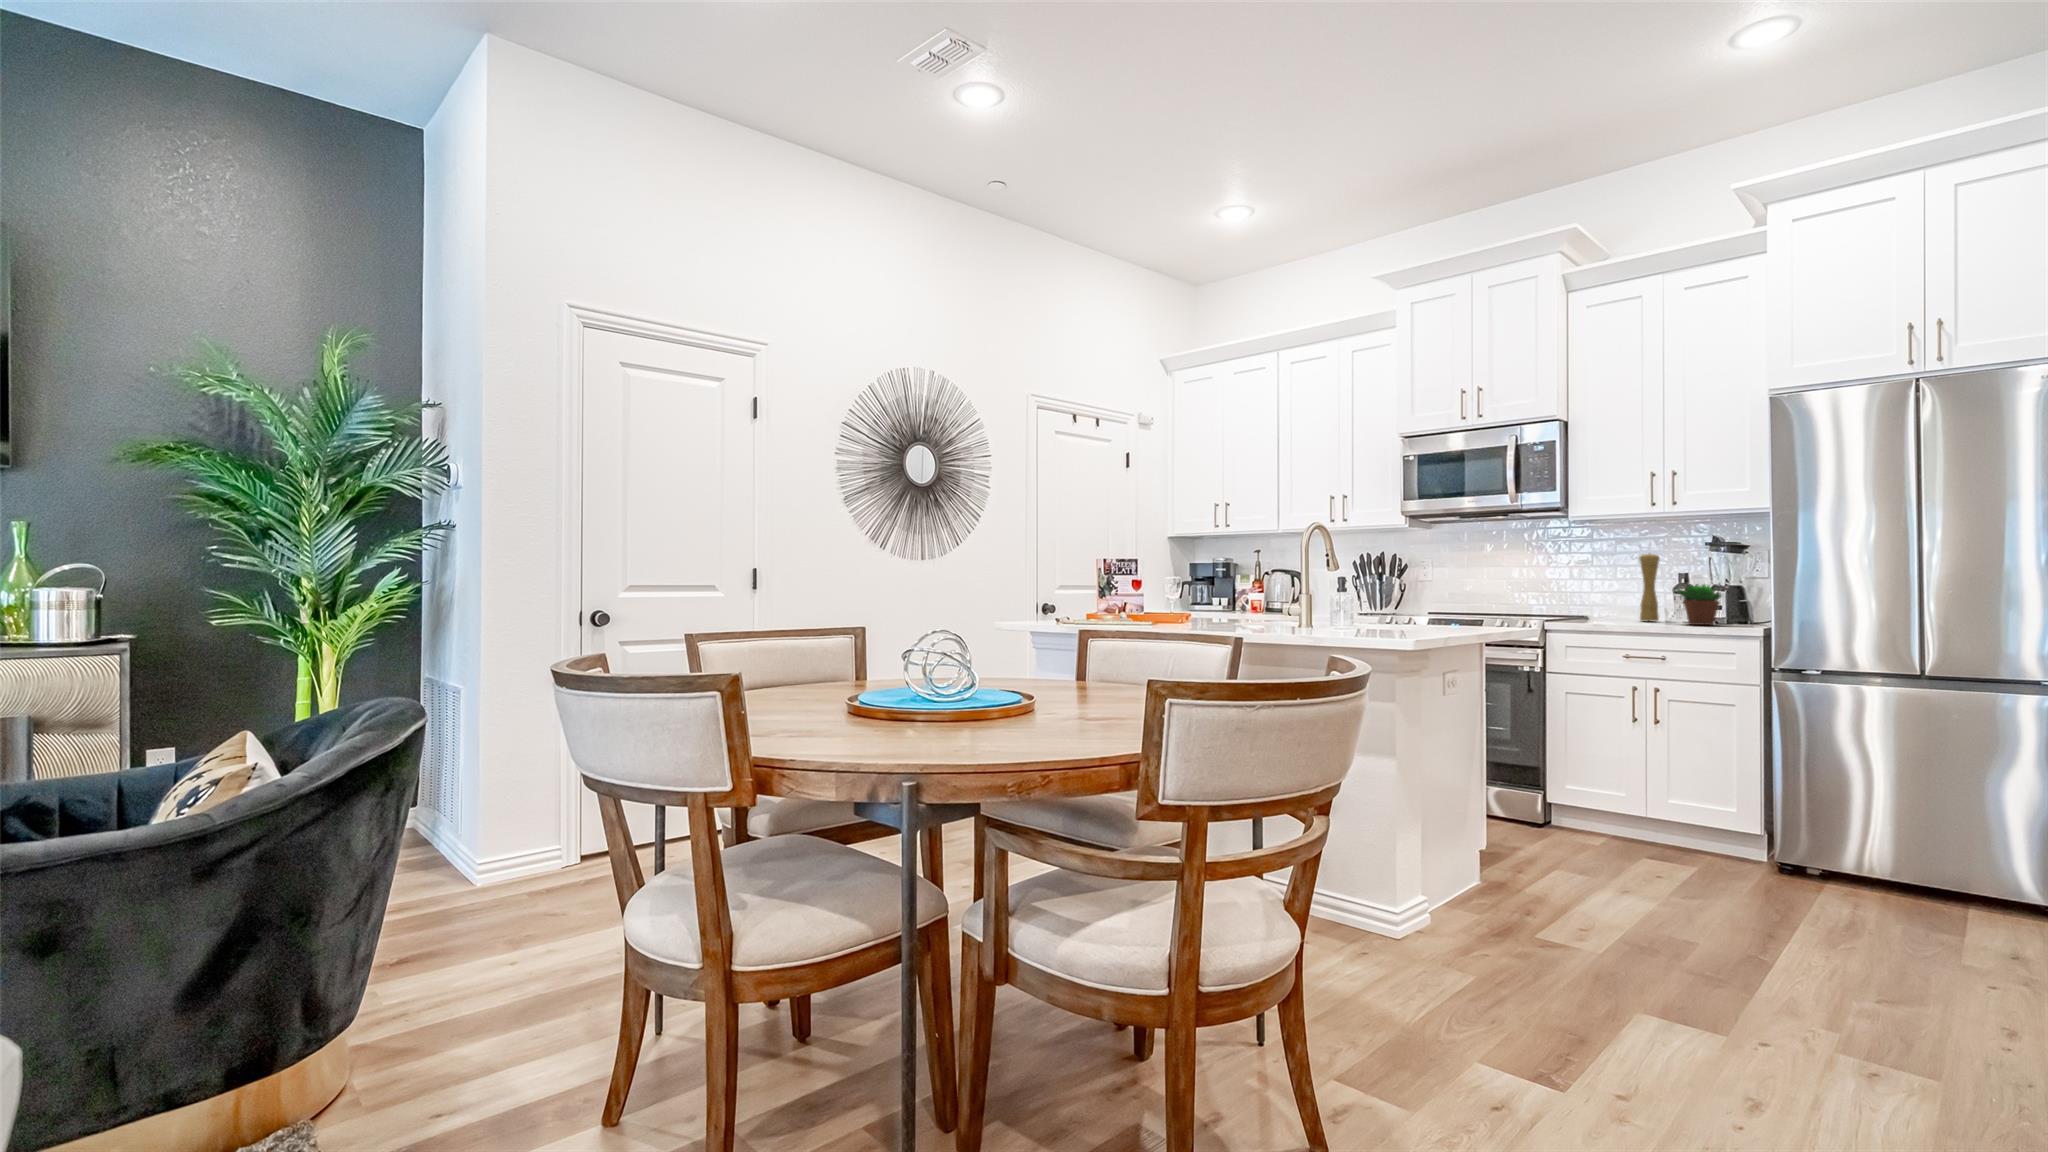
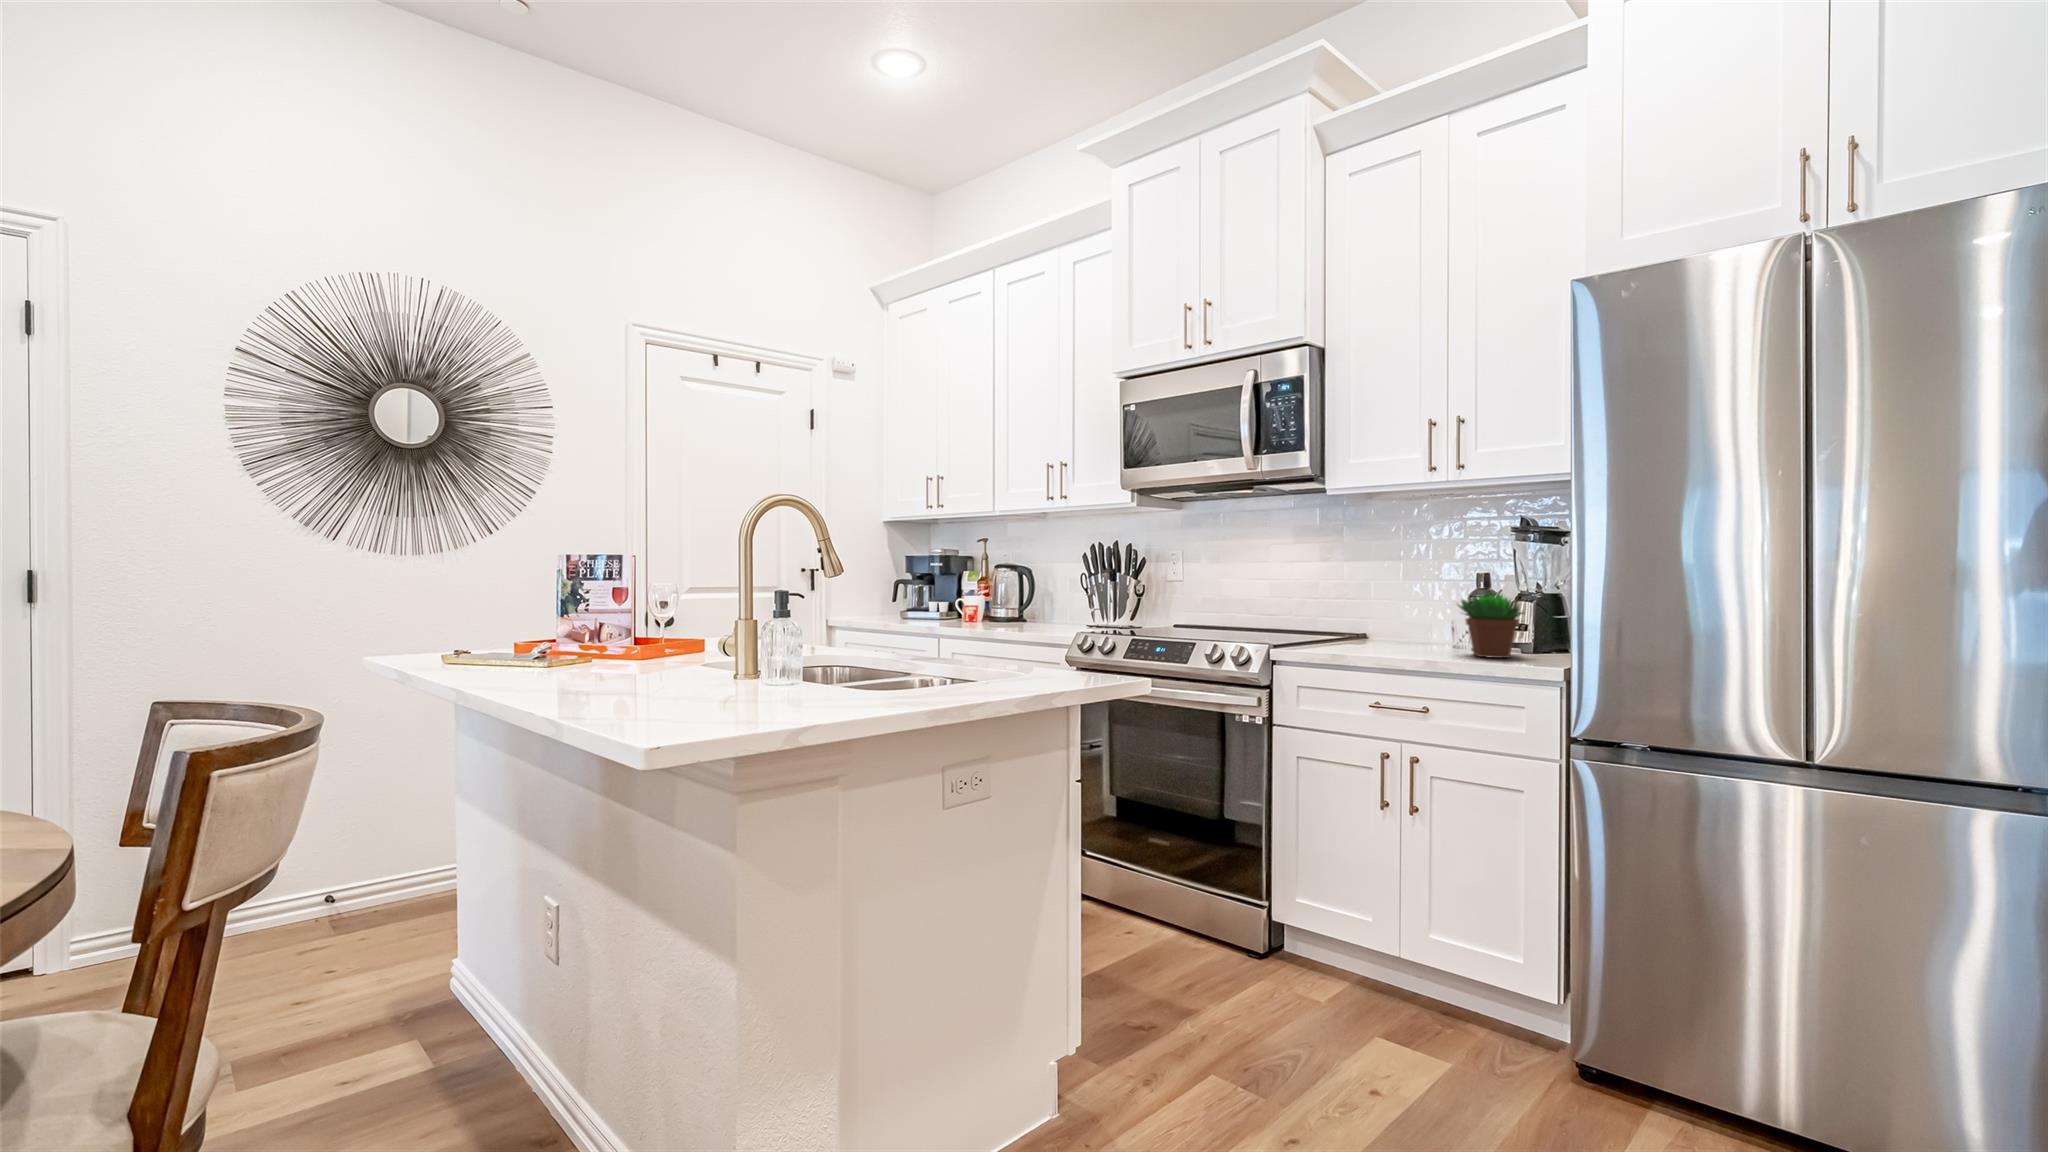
pepper mill: present [1639,553,1660,621] -> none [1414,544,1442,648]

